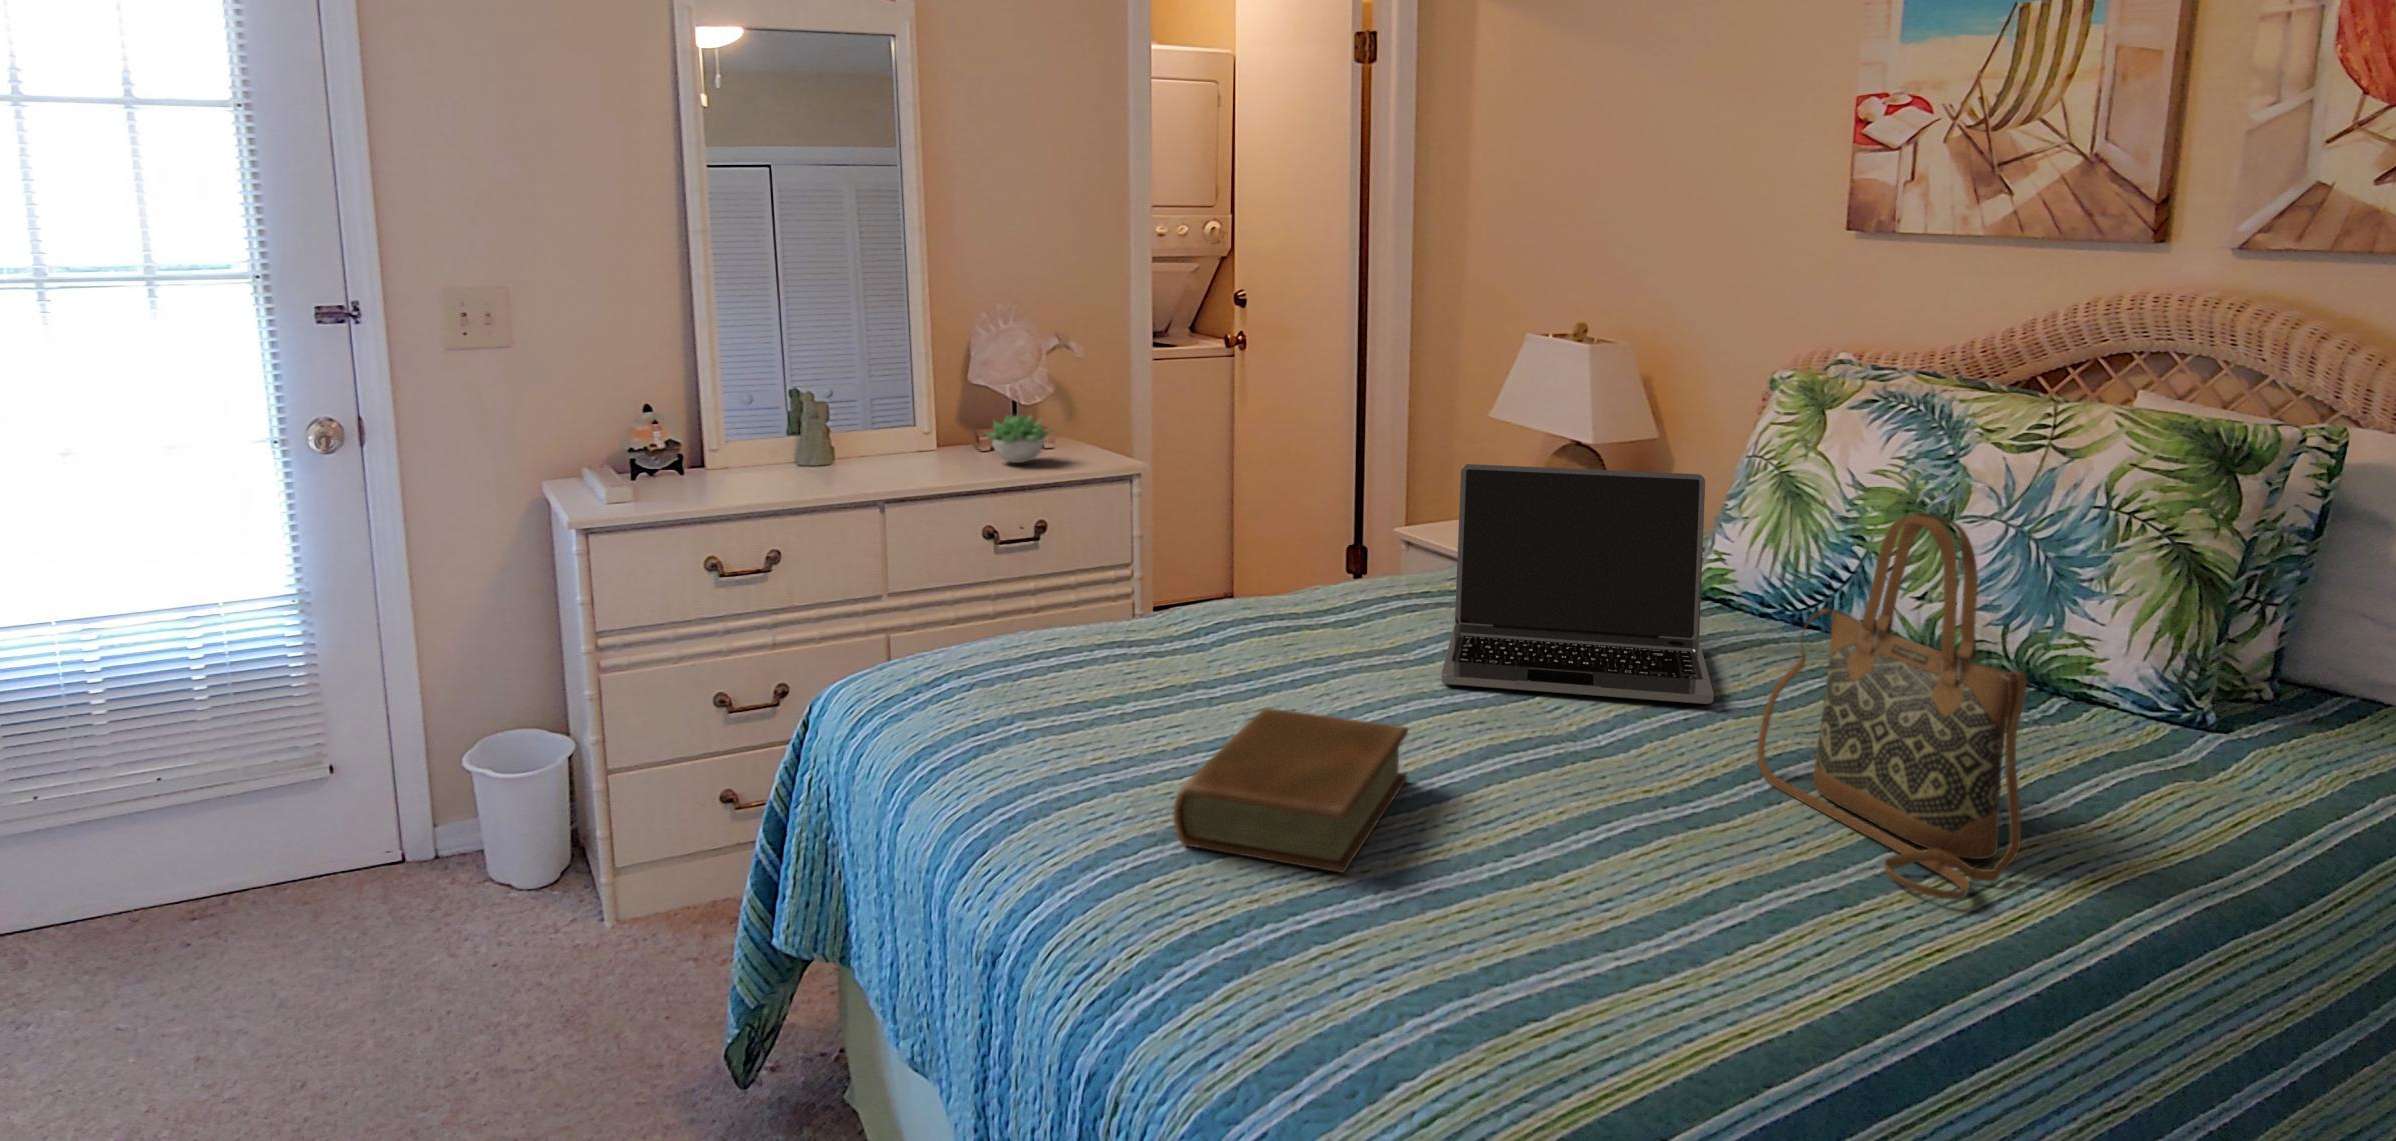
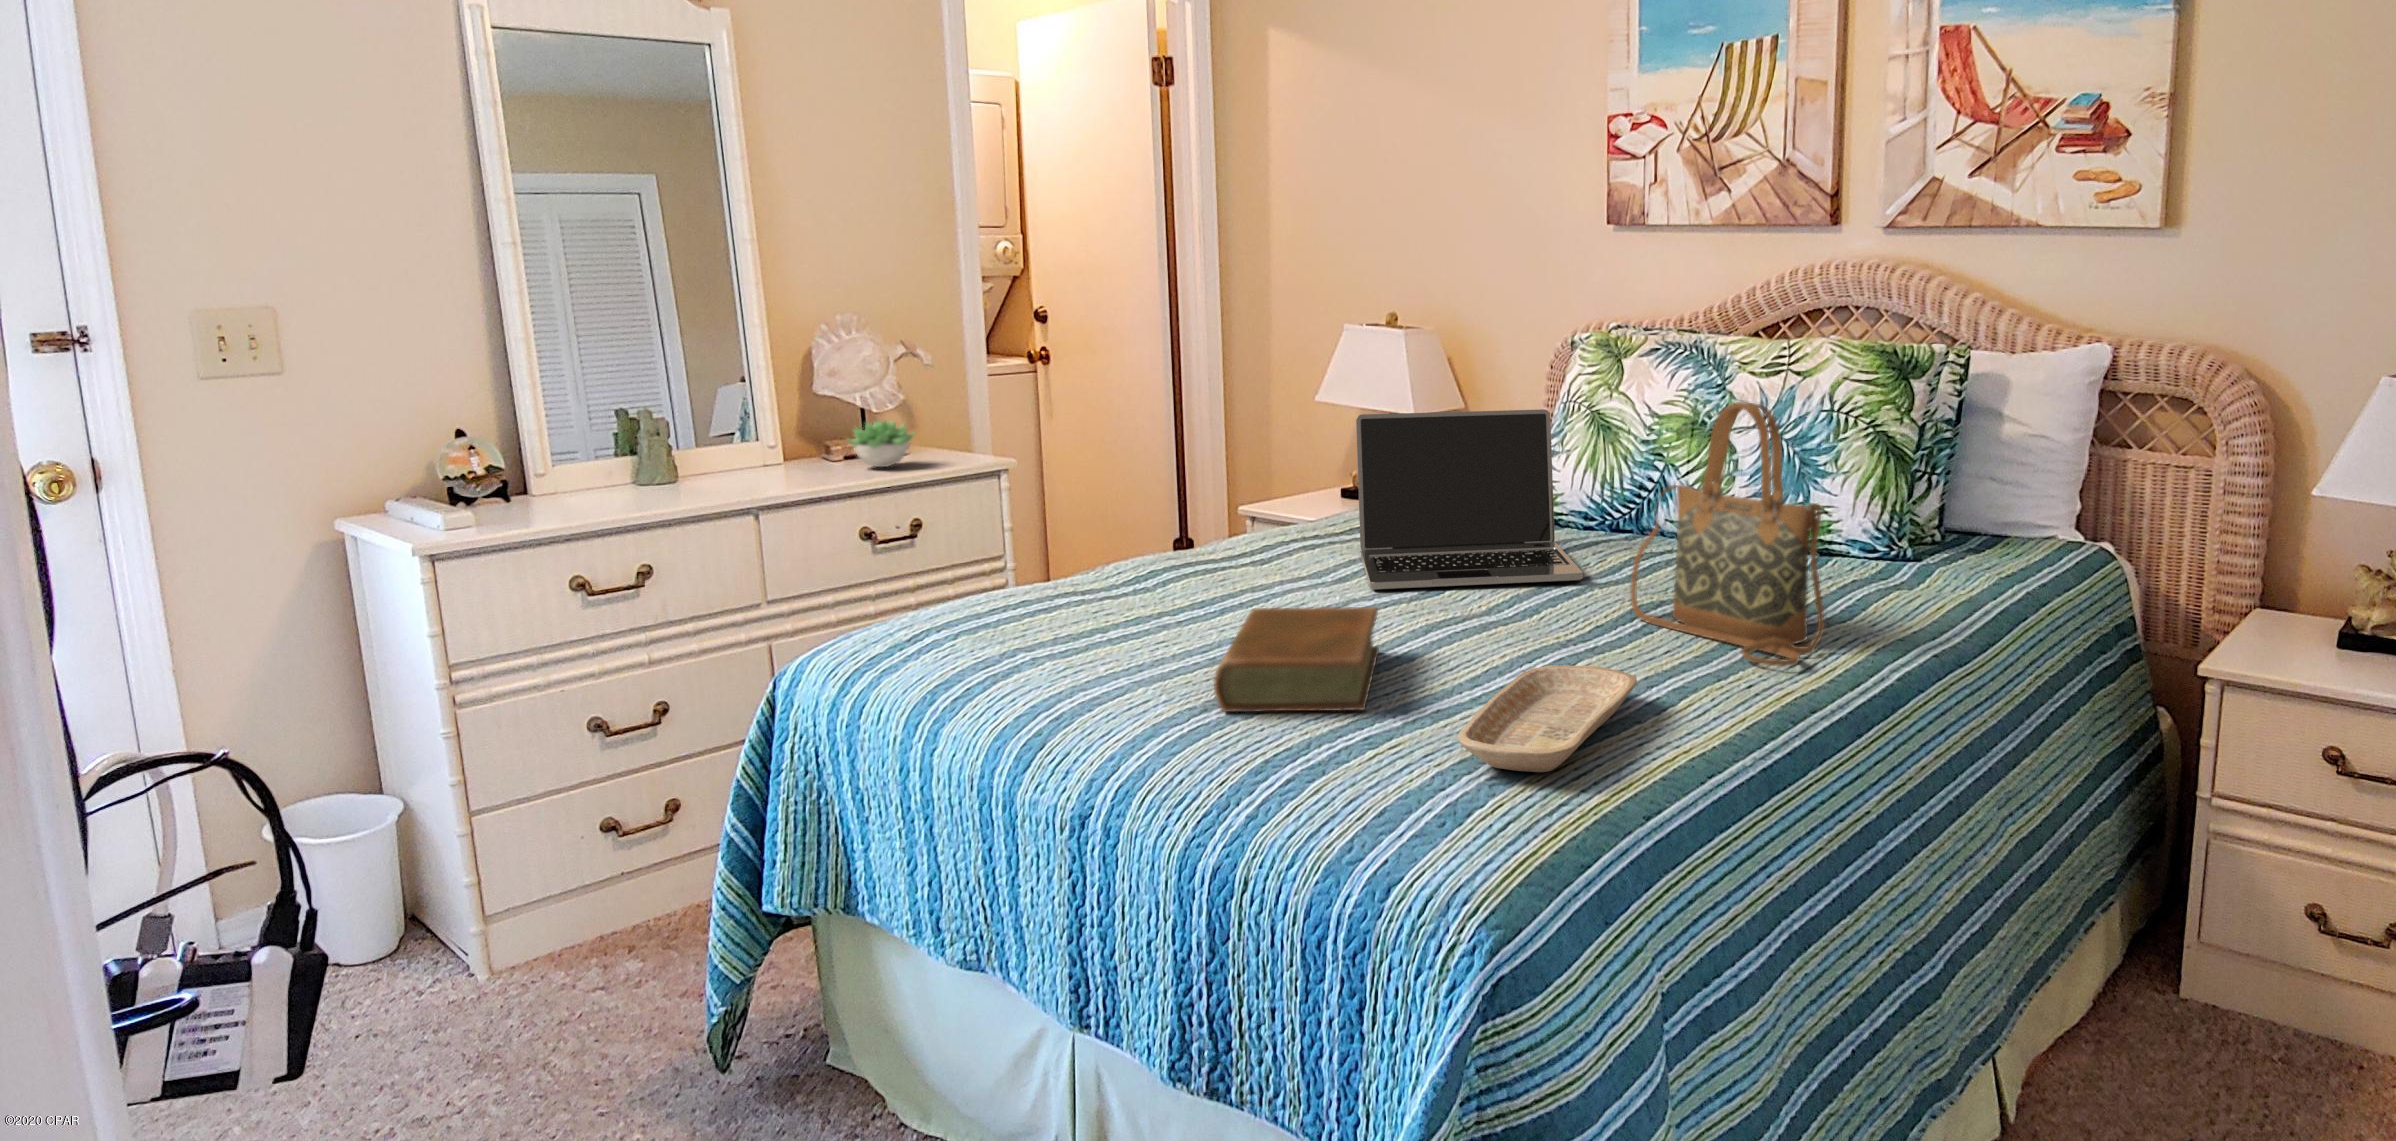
tray: none [1414,850,1701,1026] -> present [1458,665,1637,772]

